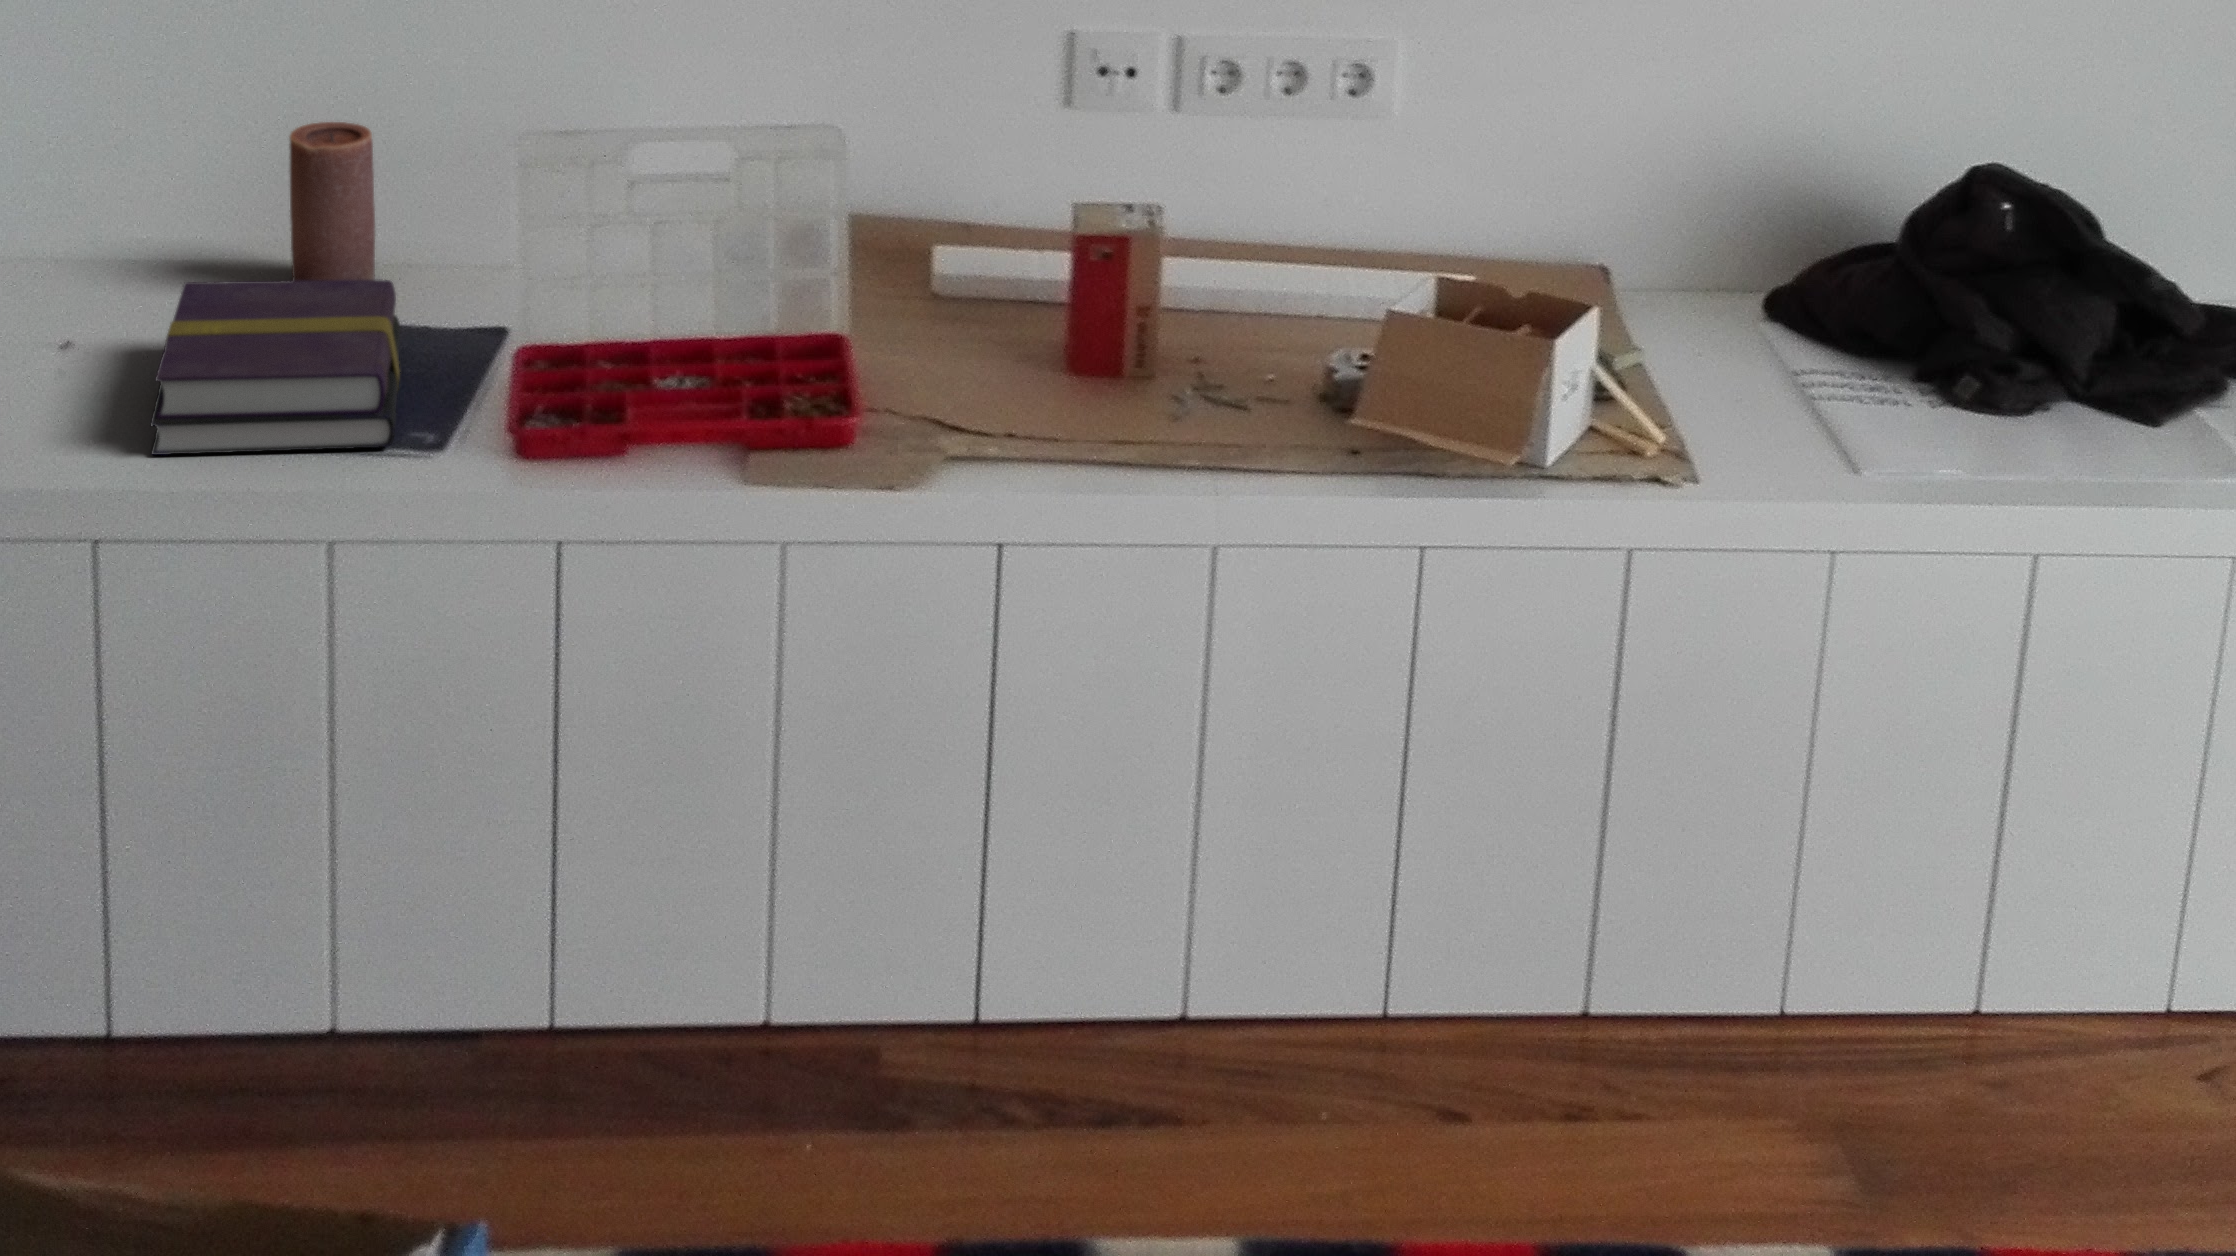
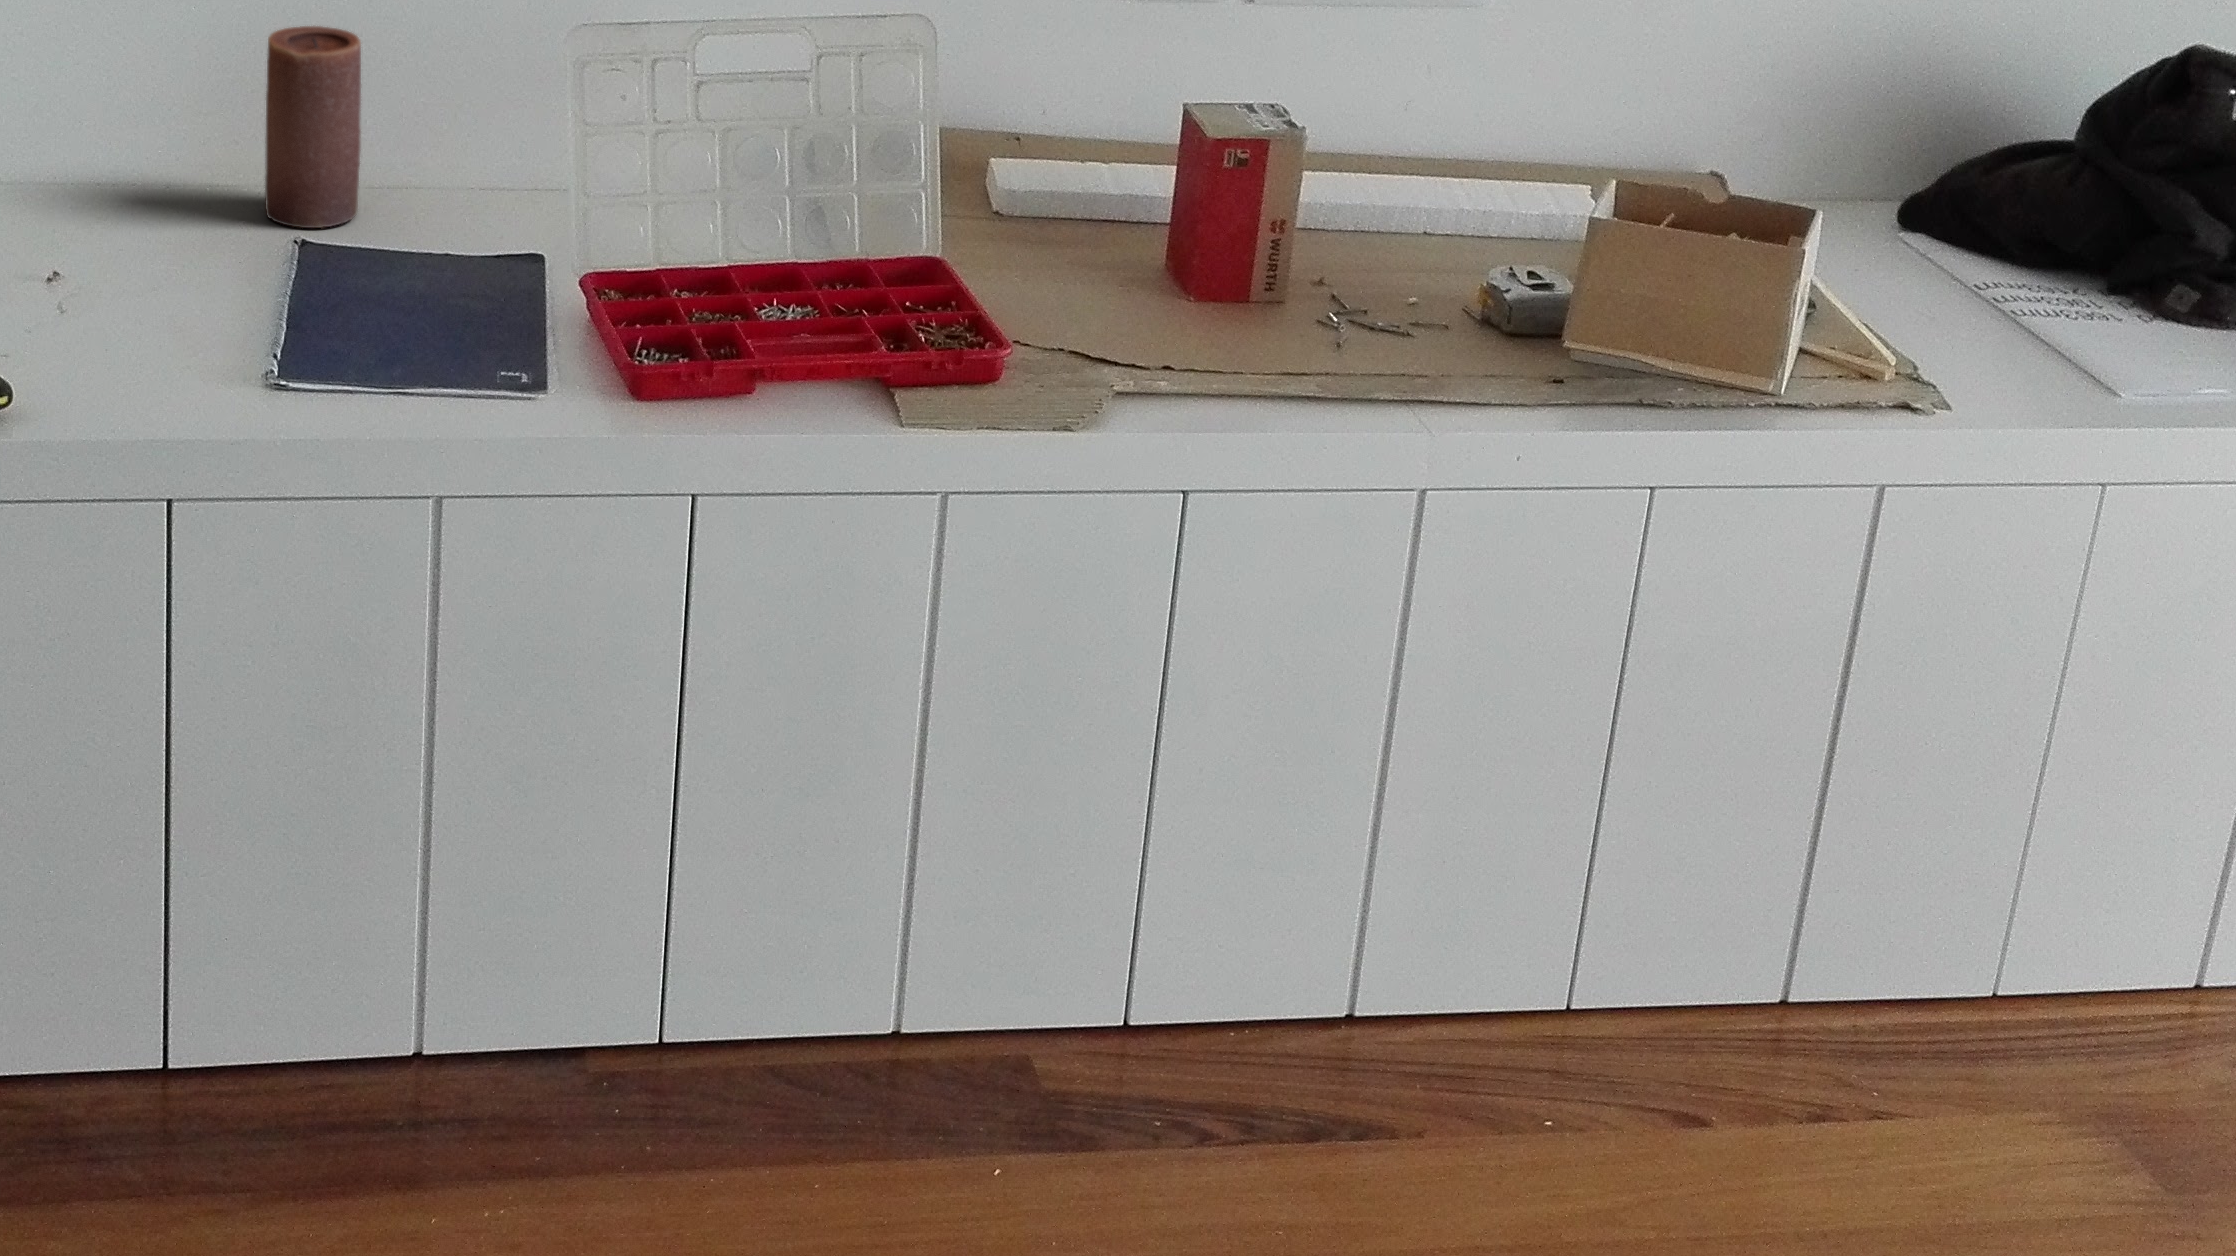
book: present [151,279,401,455] -> none [179,204,488,404]

